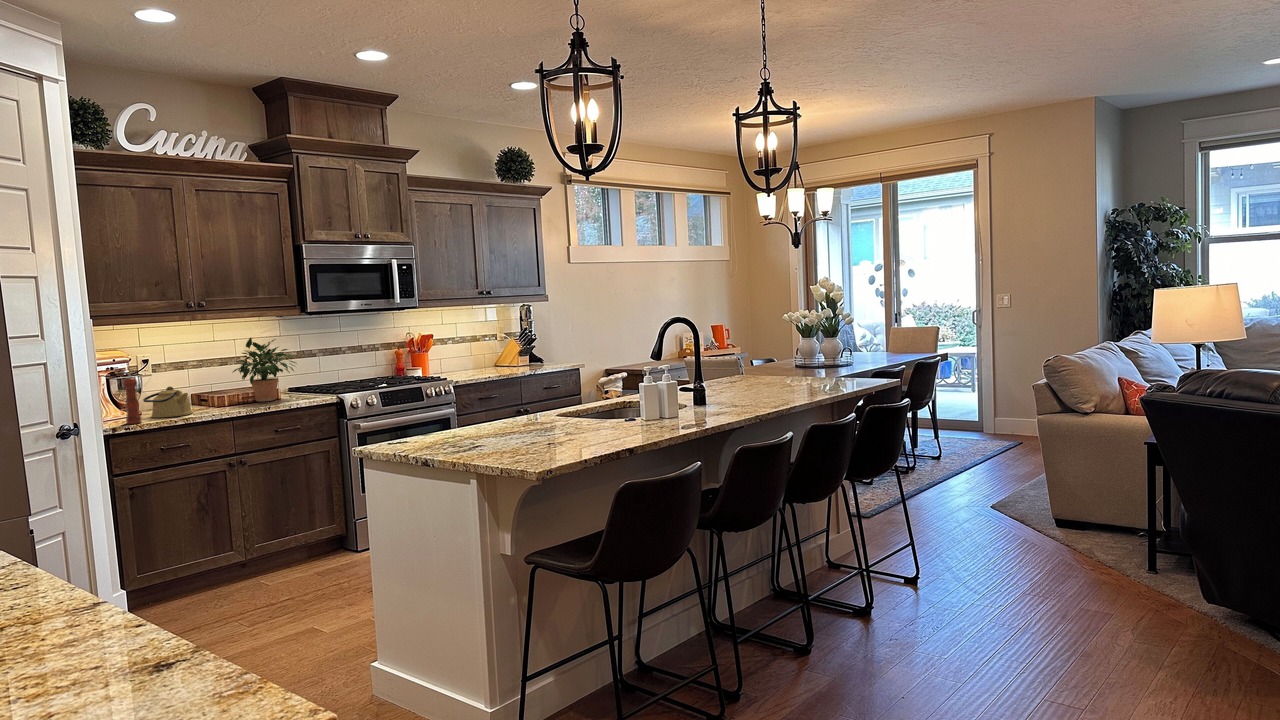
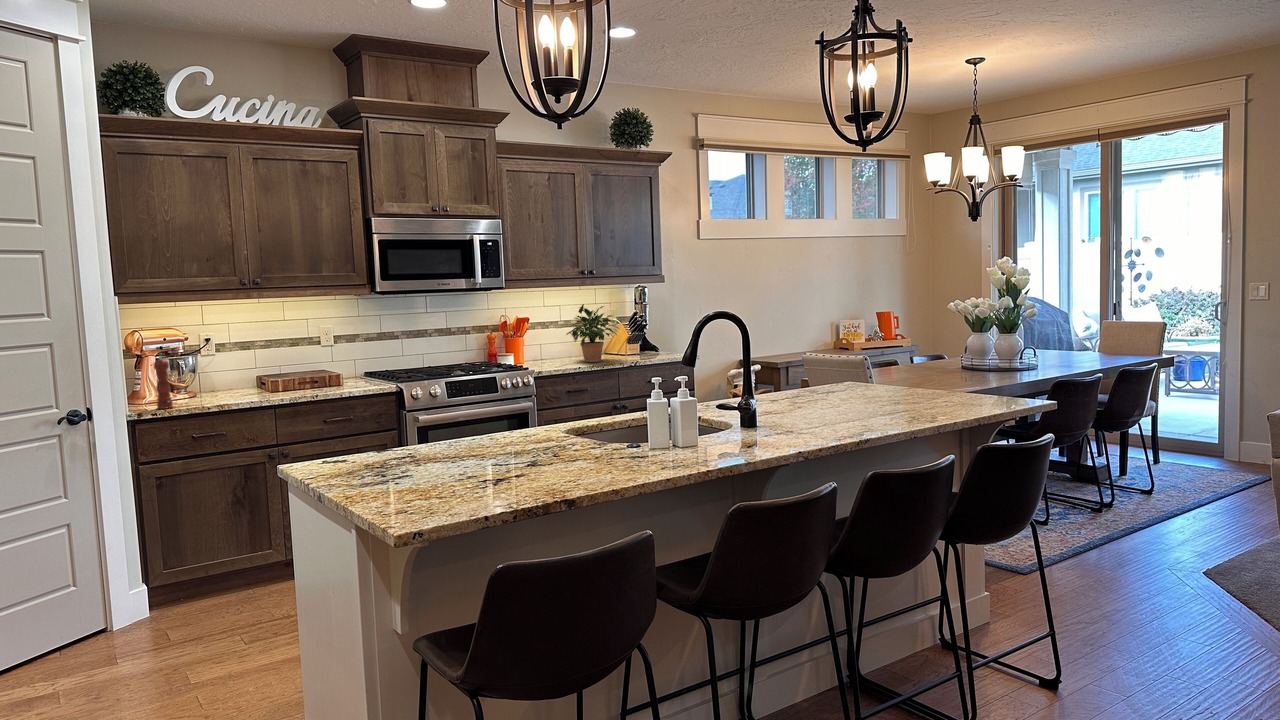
potted plant: present [233,338,297,401] -> present [566,304,619,362]
kettle: present [143,386,192,418] -> none [185,369,236,402]

